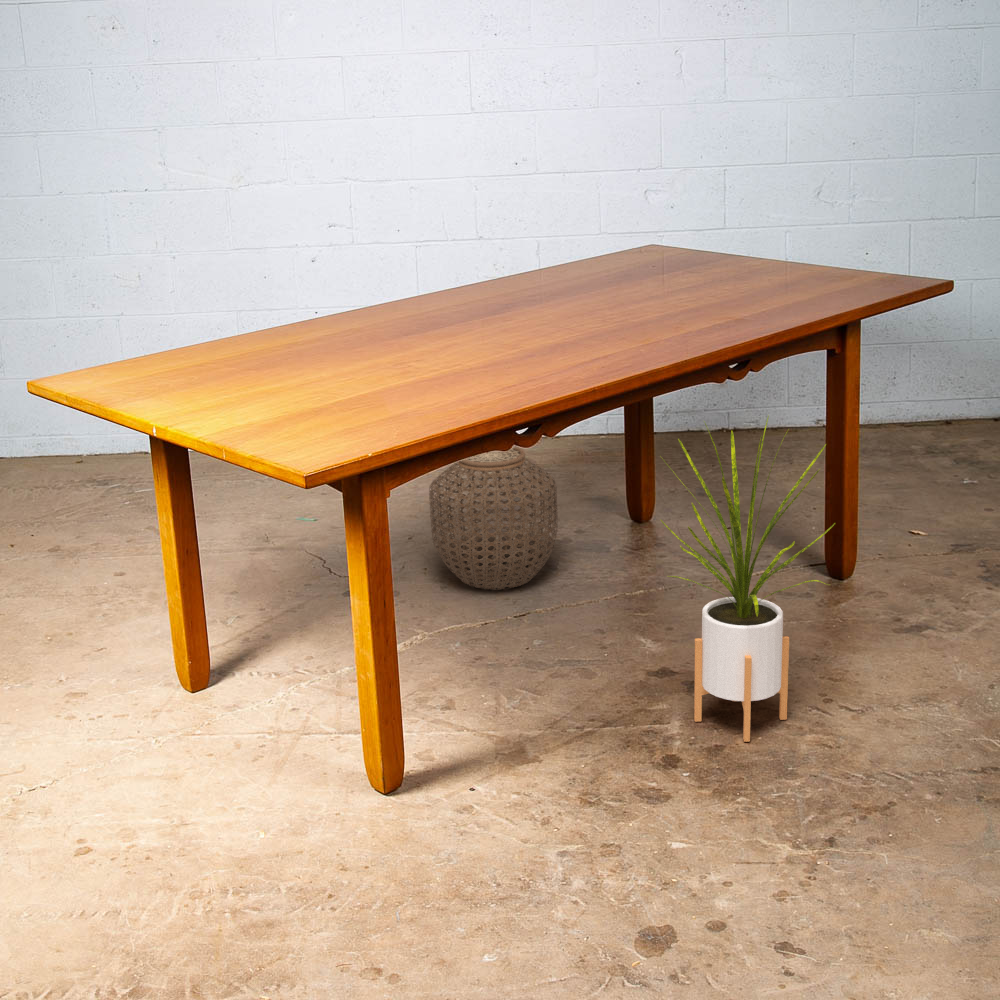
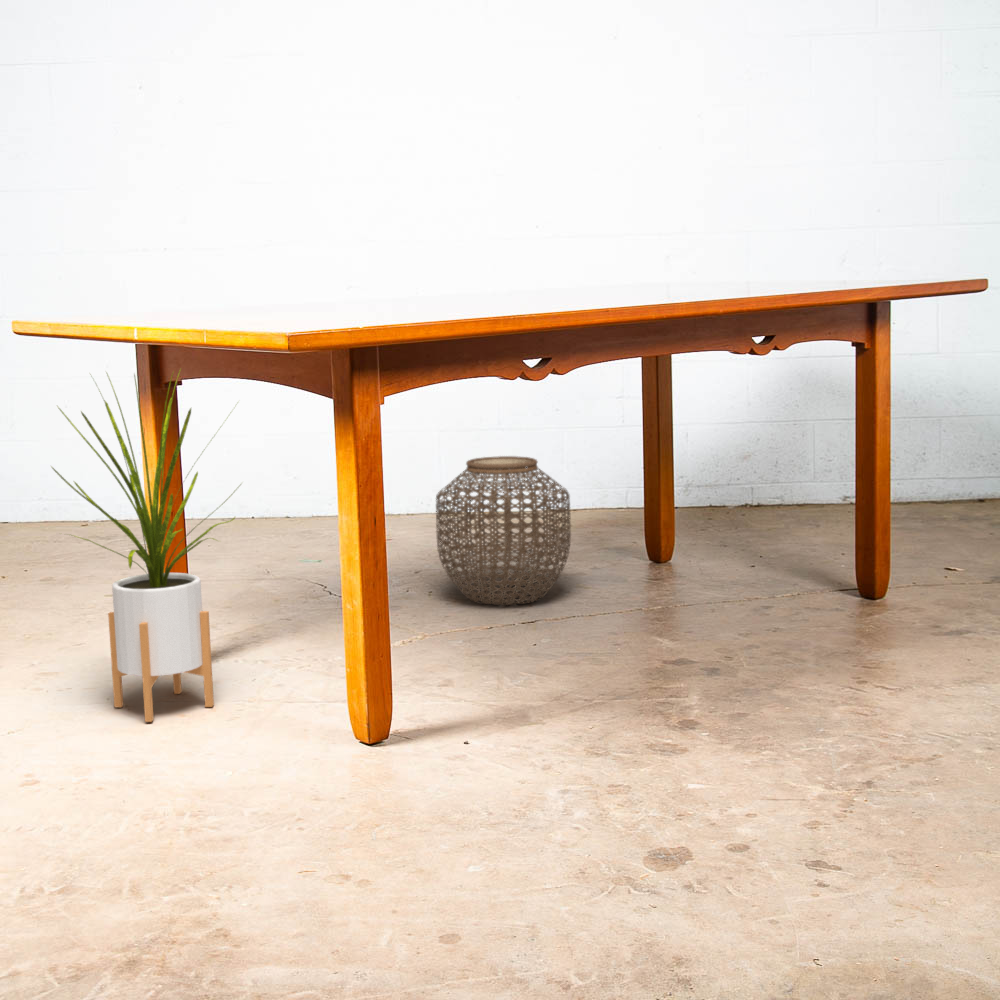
house plant: present [661,416,834,742] -> present [52,371,235,722]

